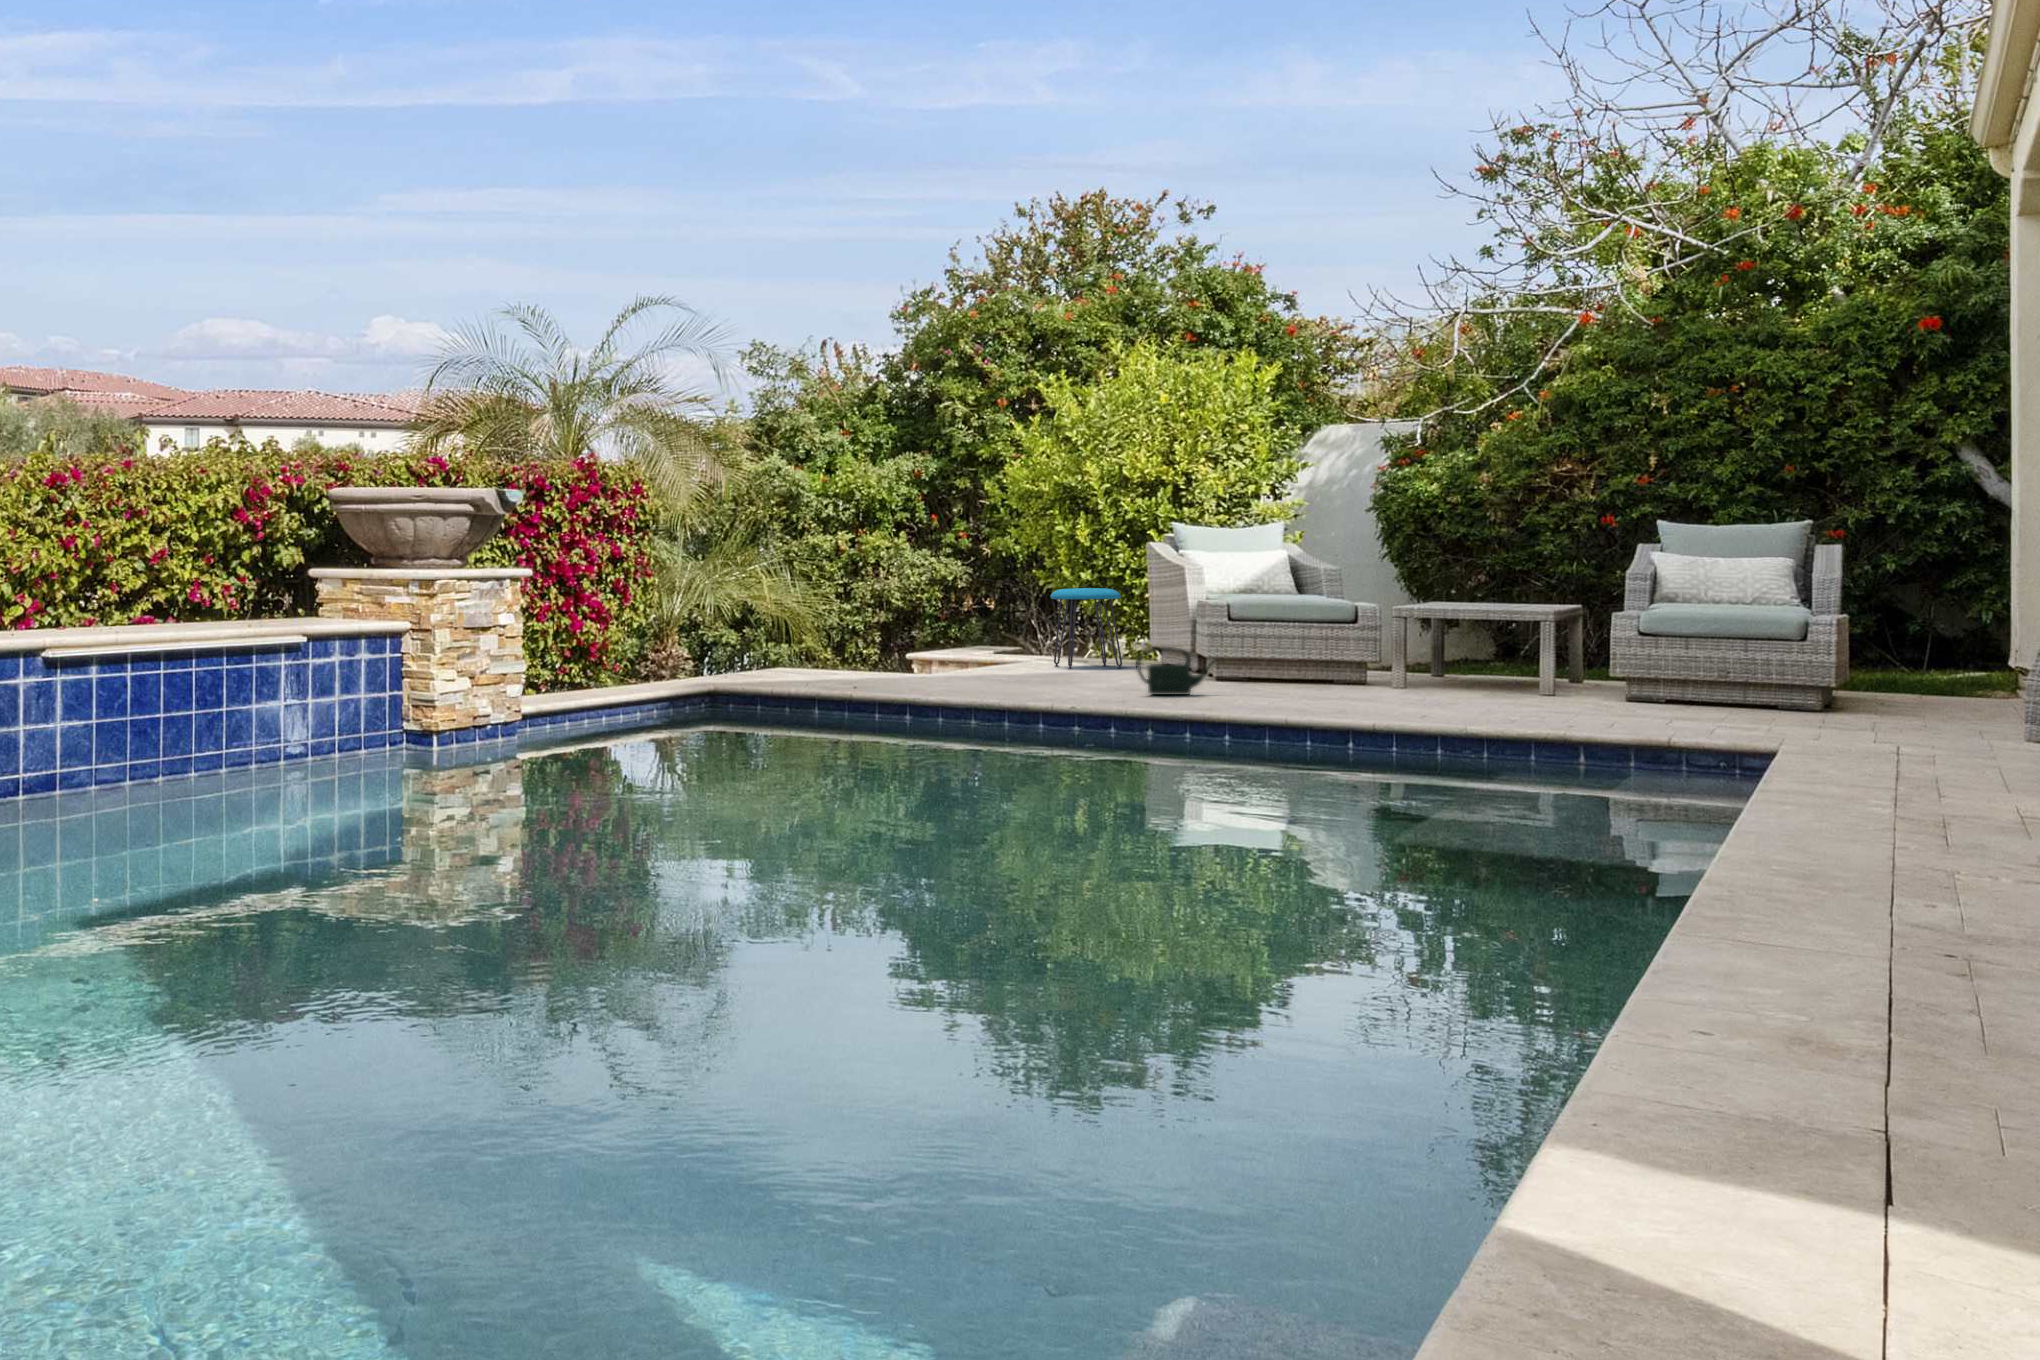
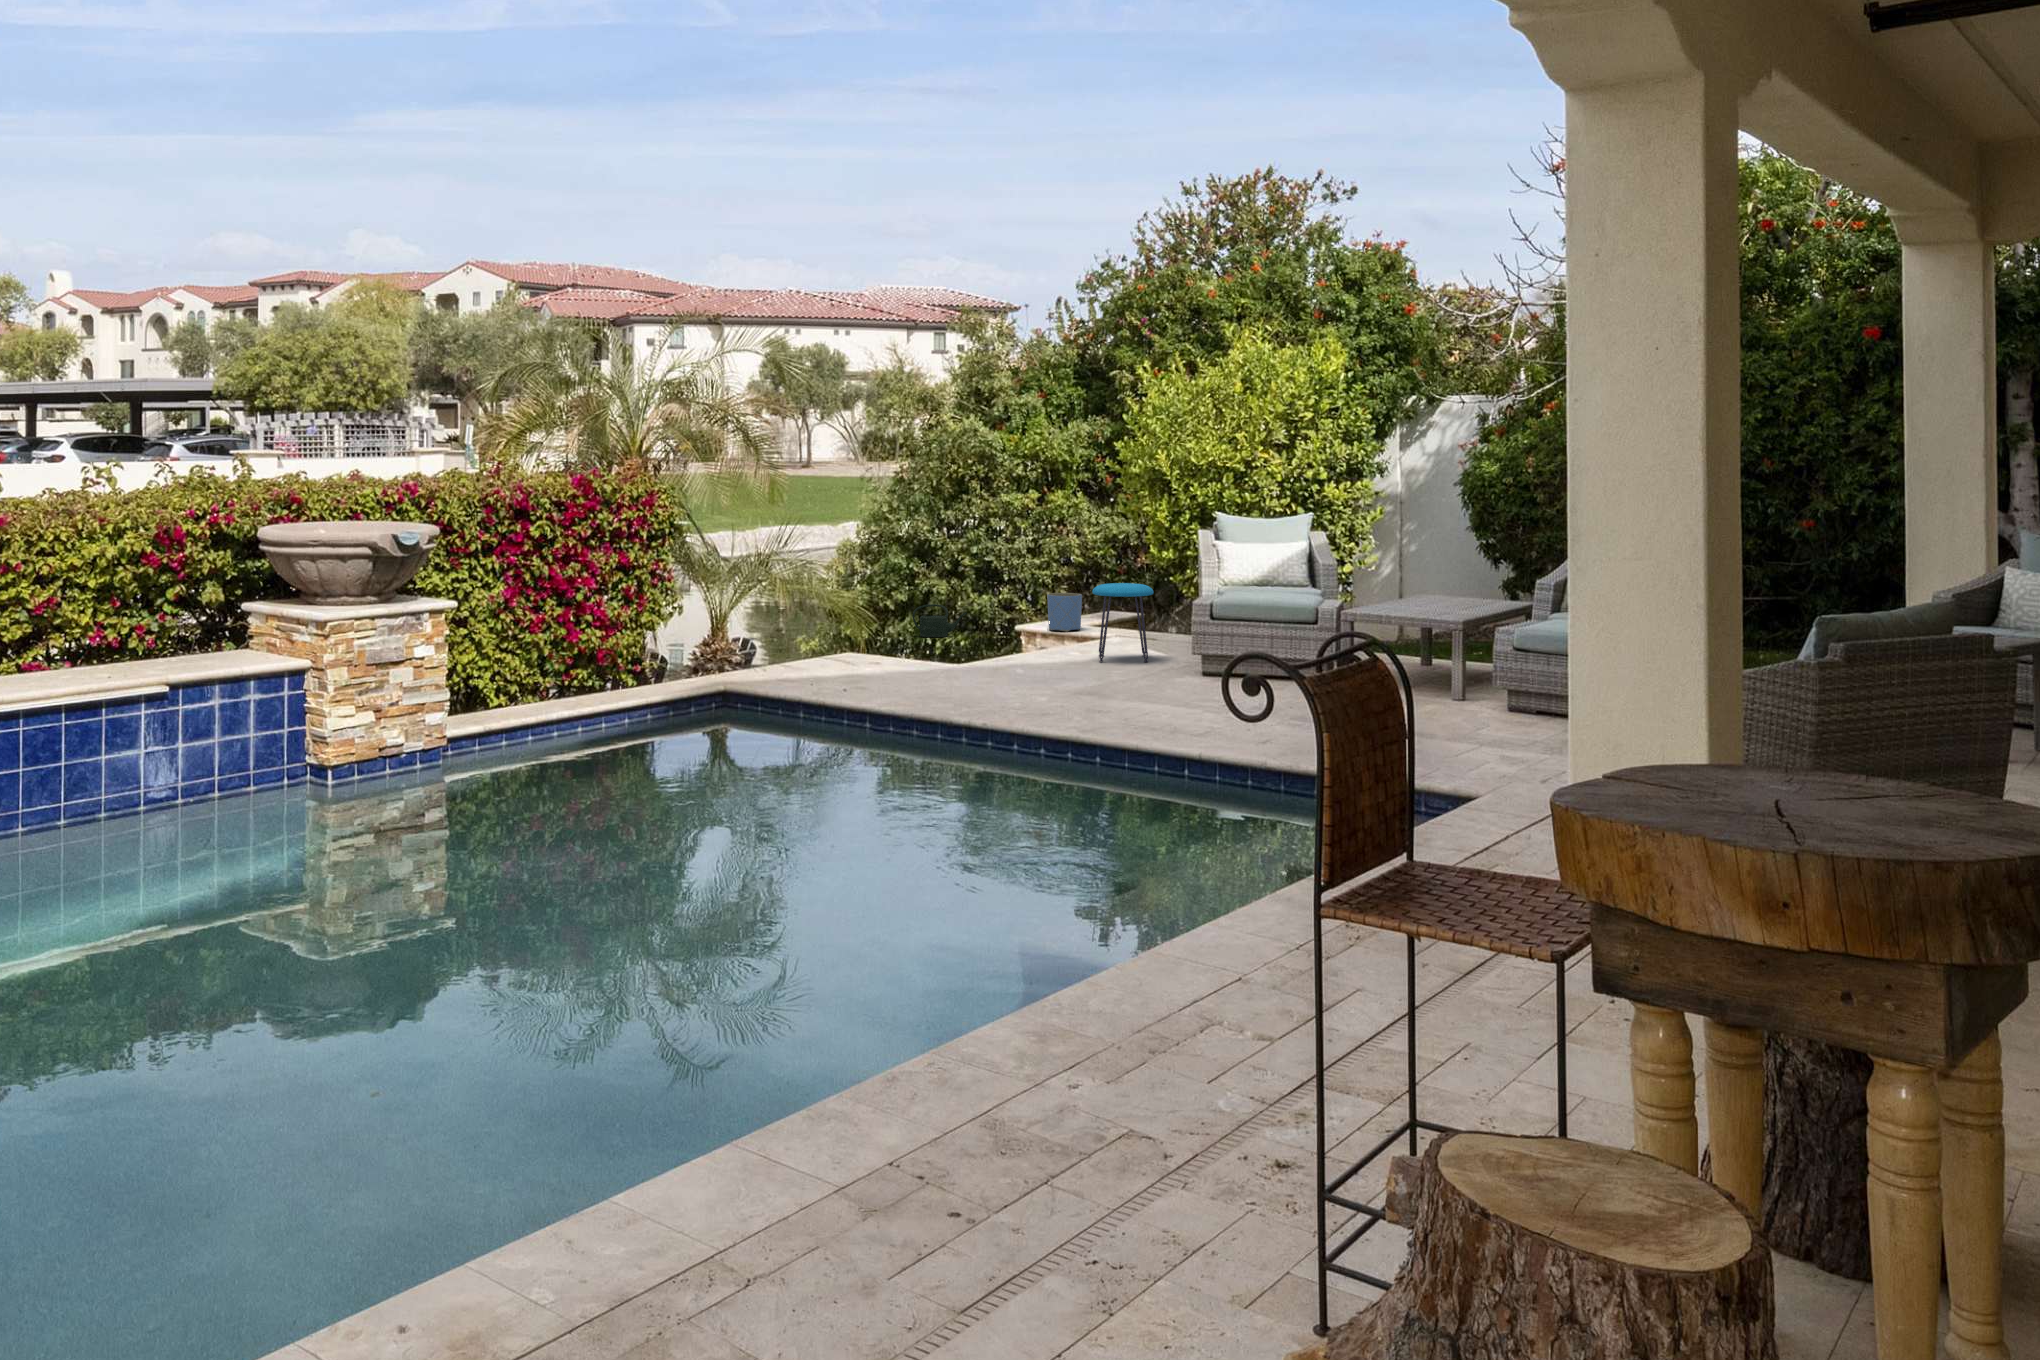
planter: none [943,617,981,655] -> present [1047,593,1082,632]
watering can: present [1136,647,1215,695] -> present [912,604,967,637]

